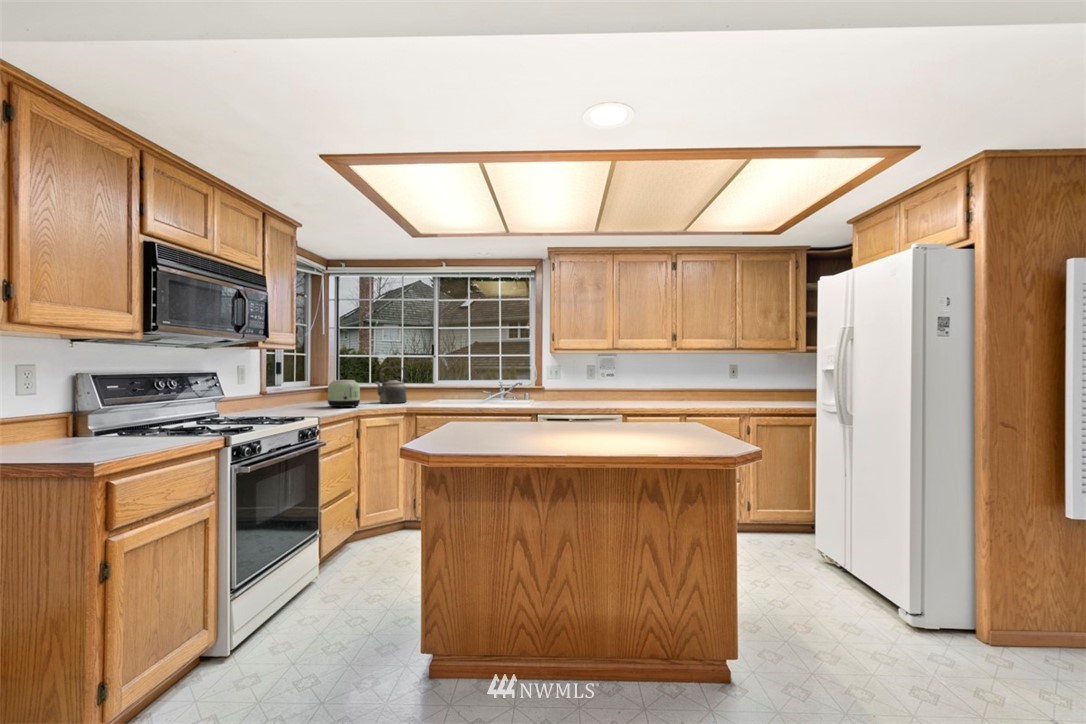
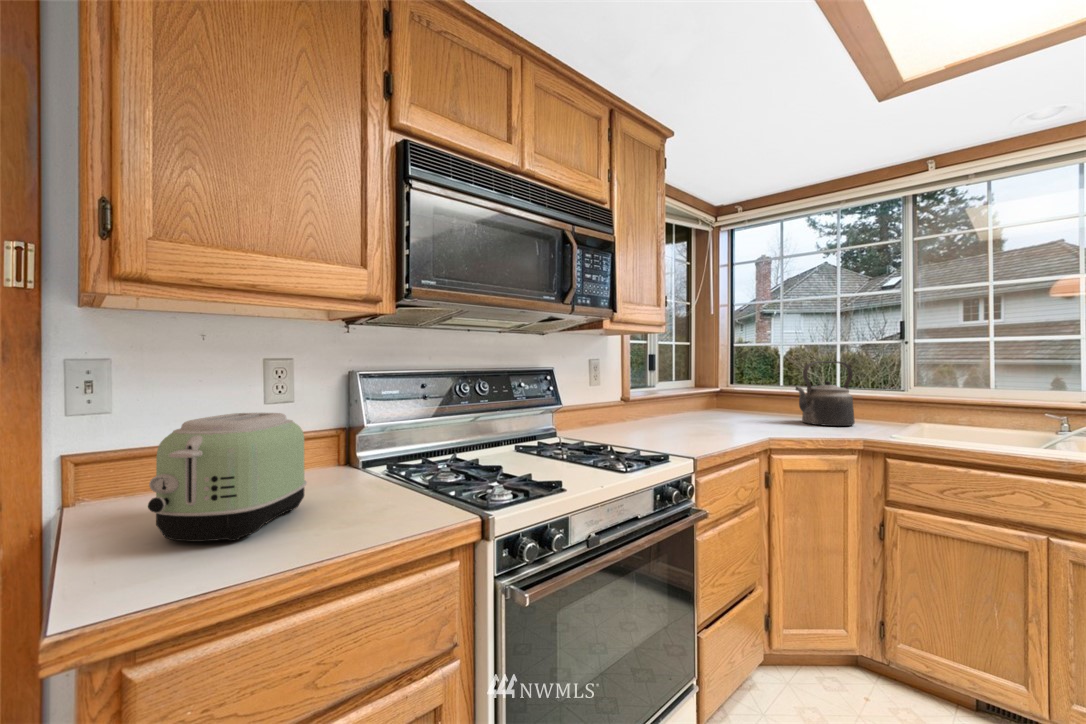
toaster: present [328,380,360,408] -> present [148,413,307,541]

